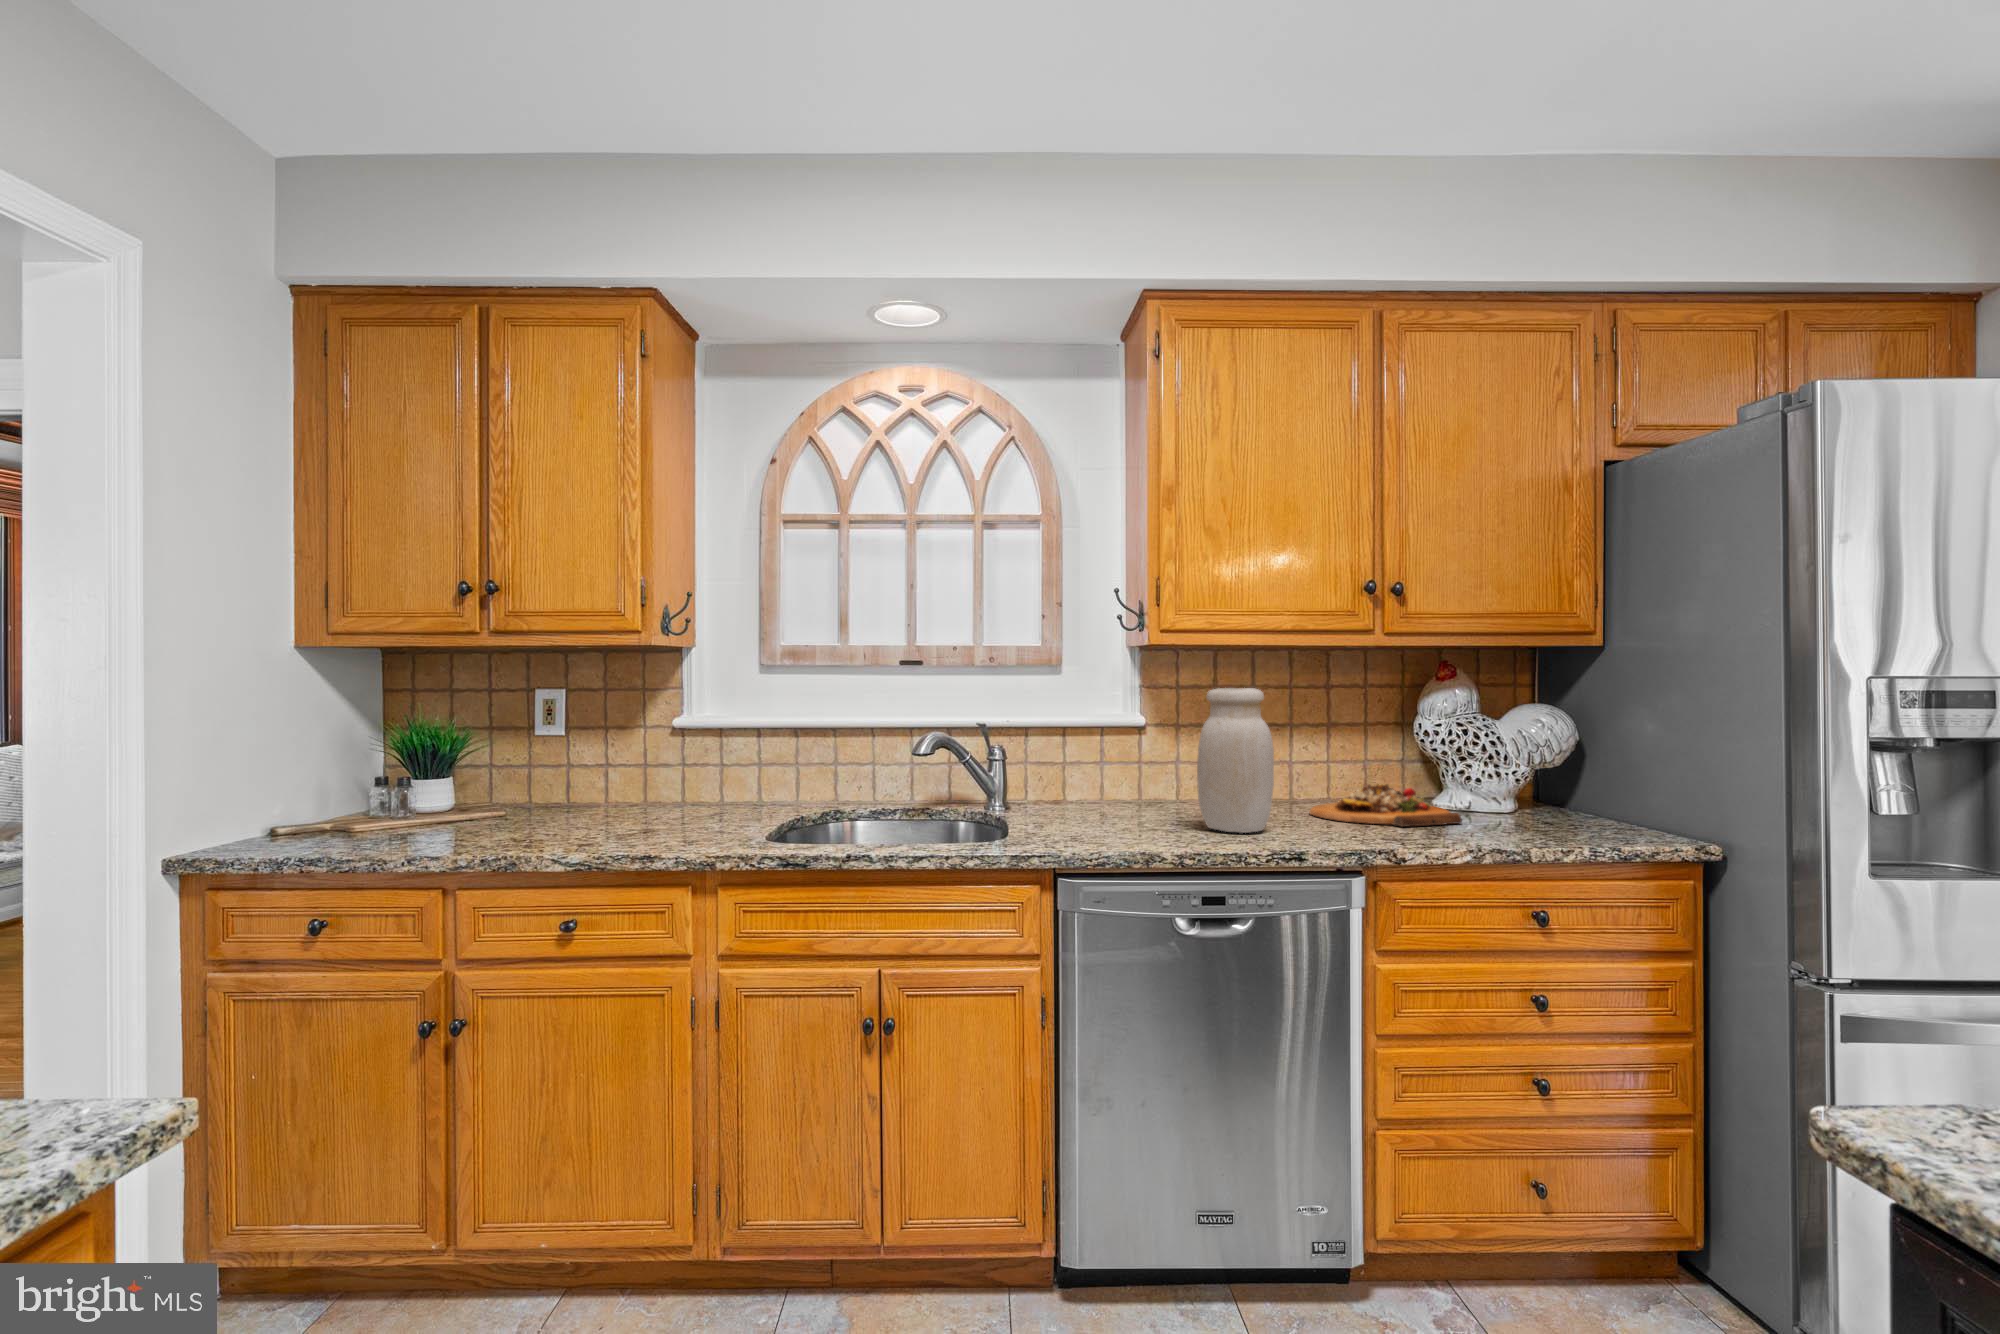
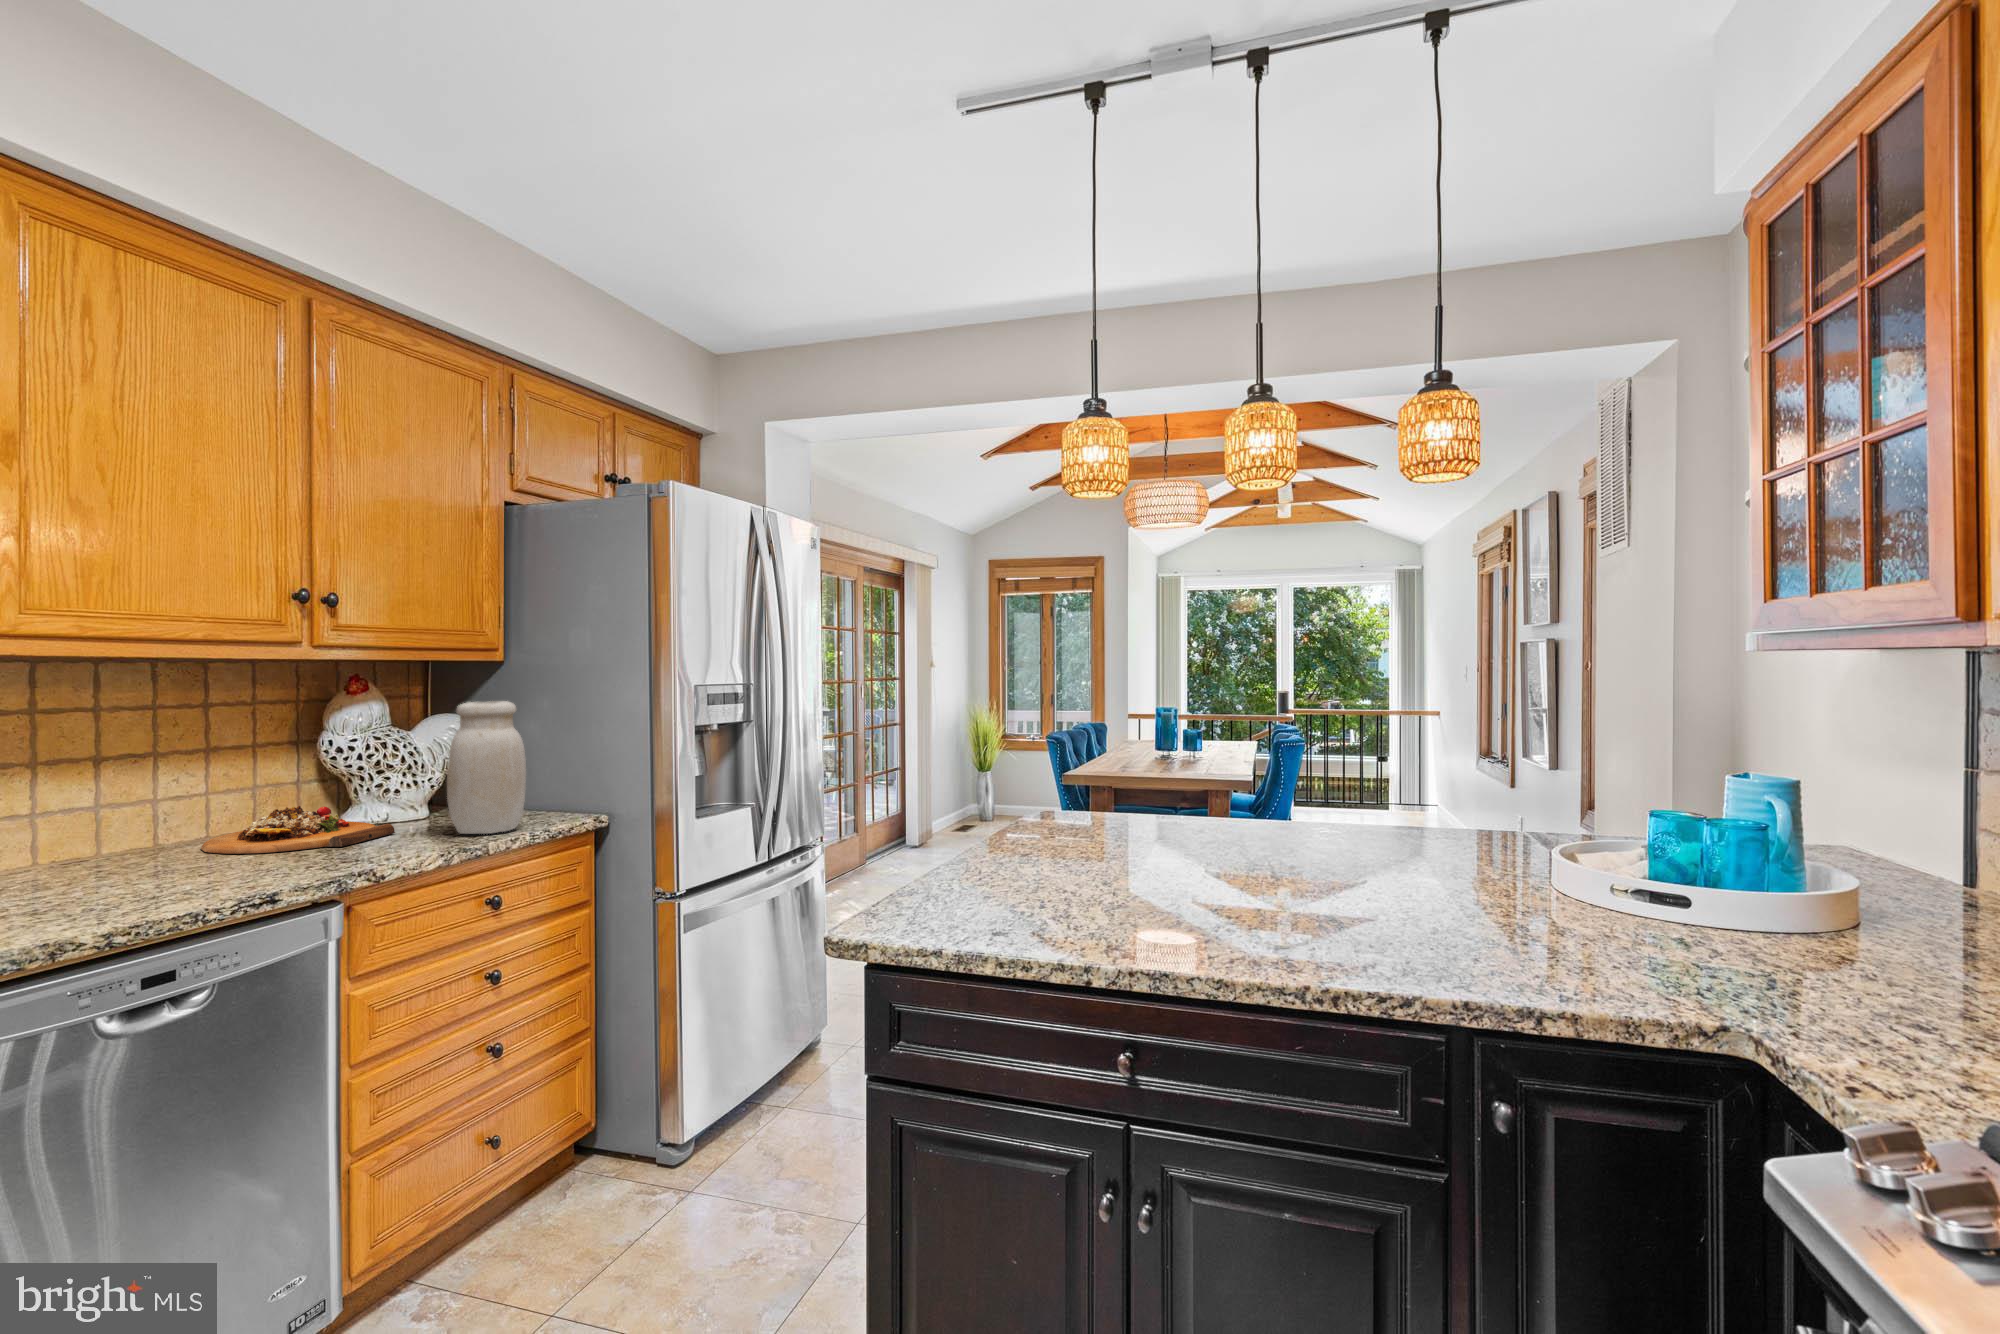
jar: present [1197,688,1274,833] -> present [447,701,526,834]

